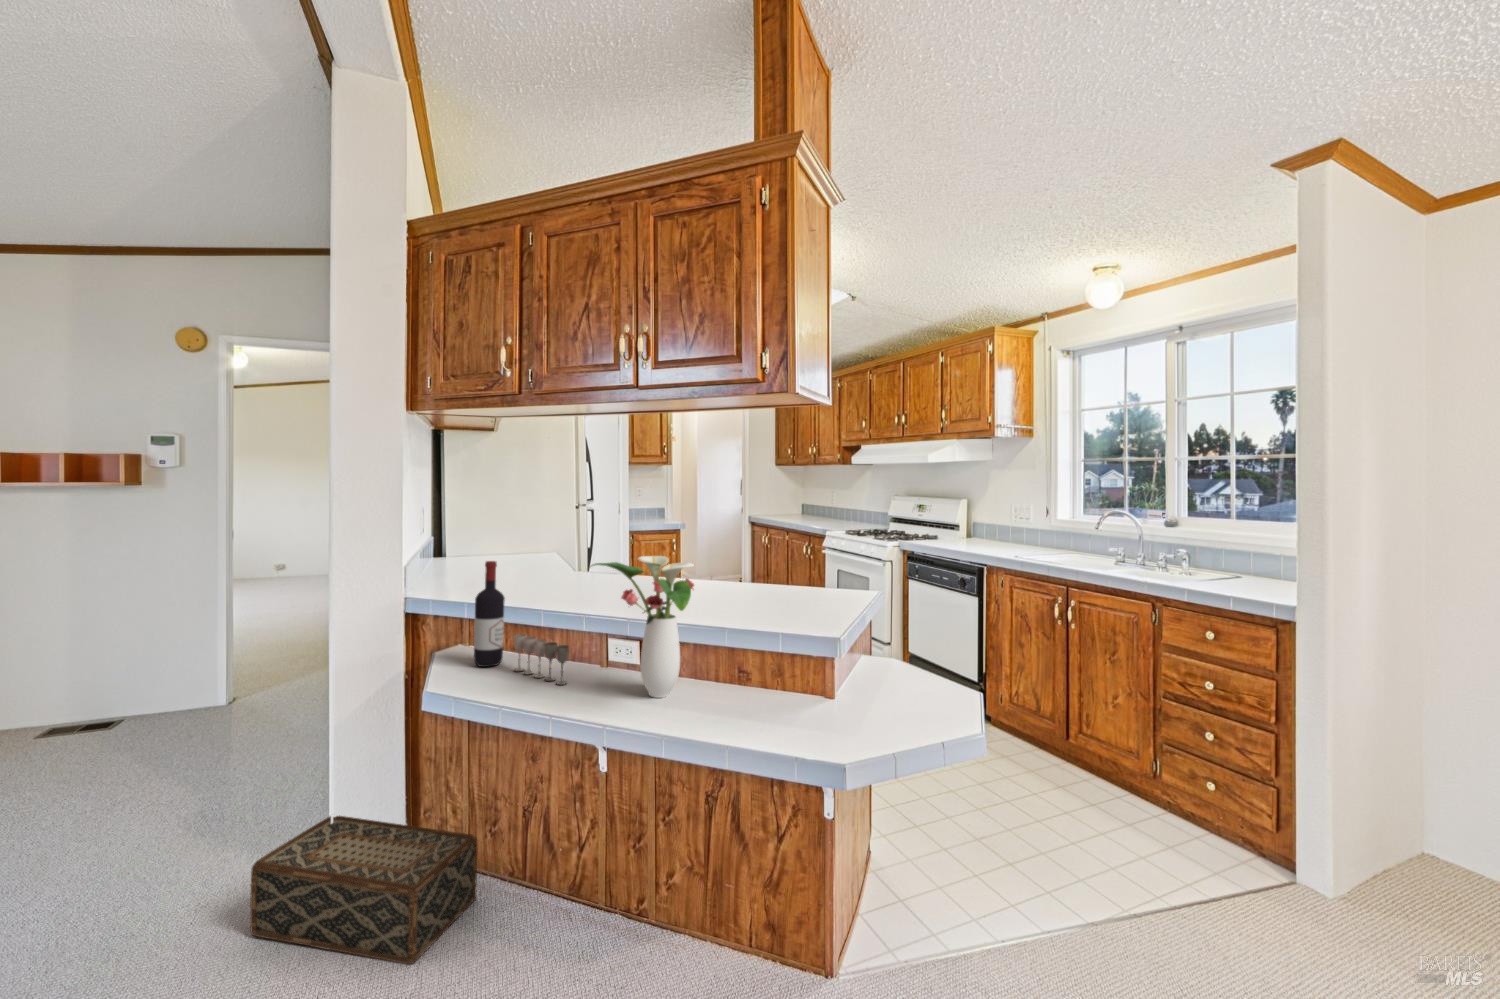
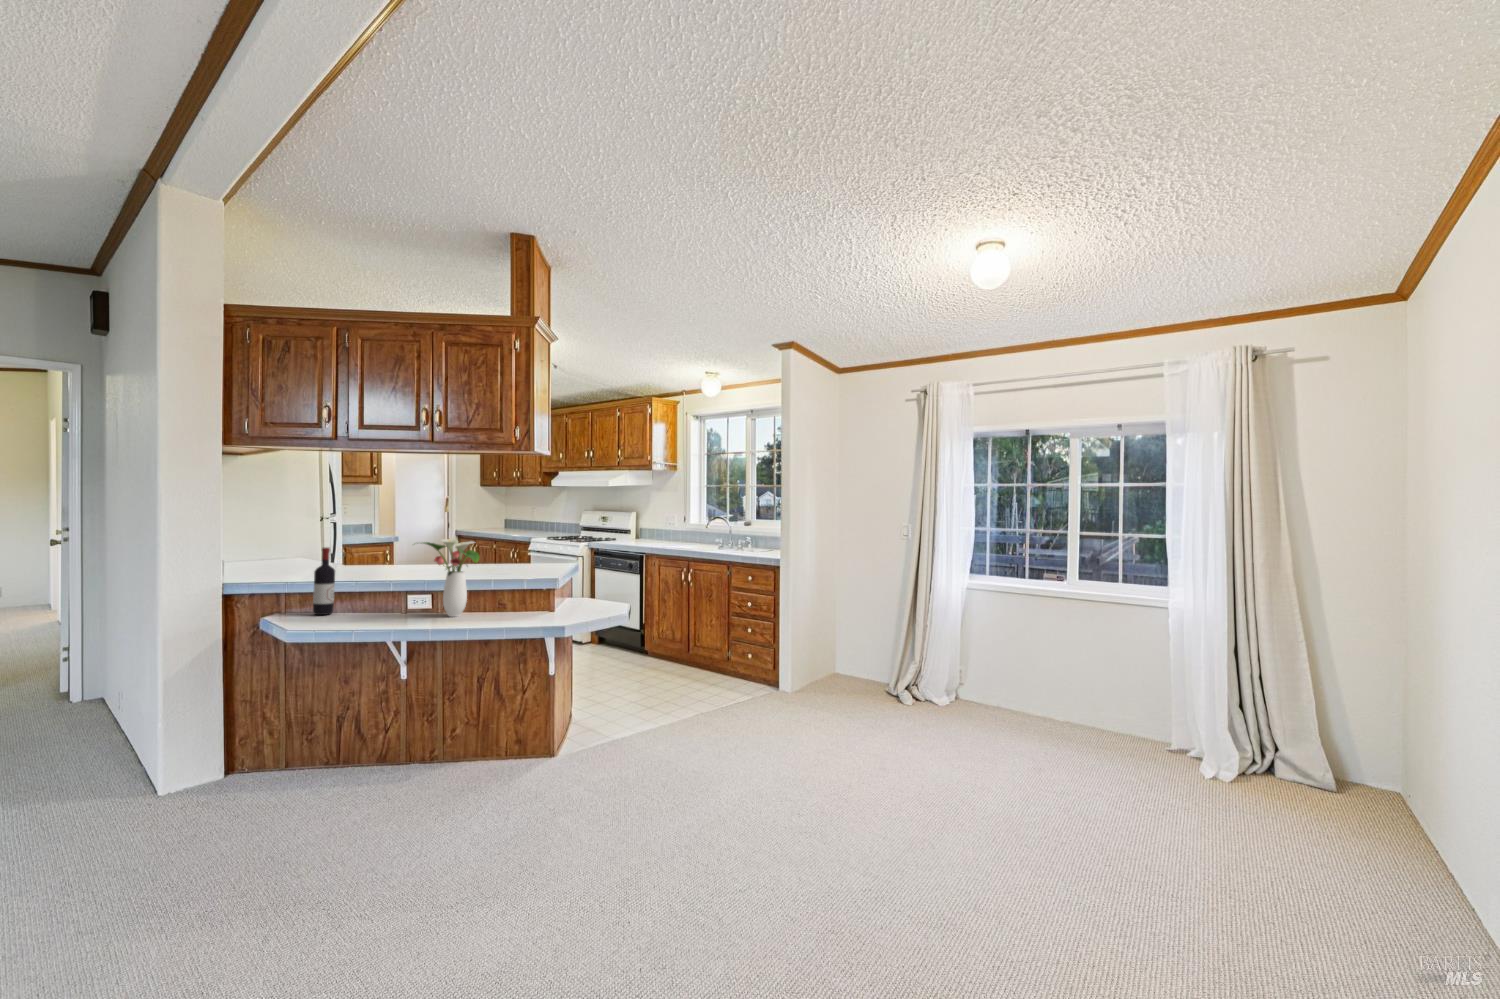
wine glass: present [514,634,569,685] -> none [346,592,392,617]
woven basket: present [250,816,477,964] -> none [139,729,311,809]

